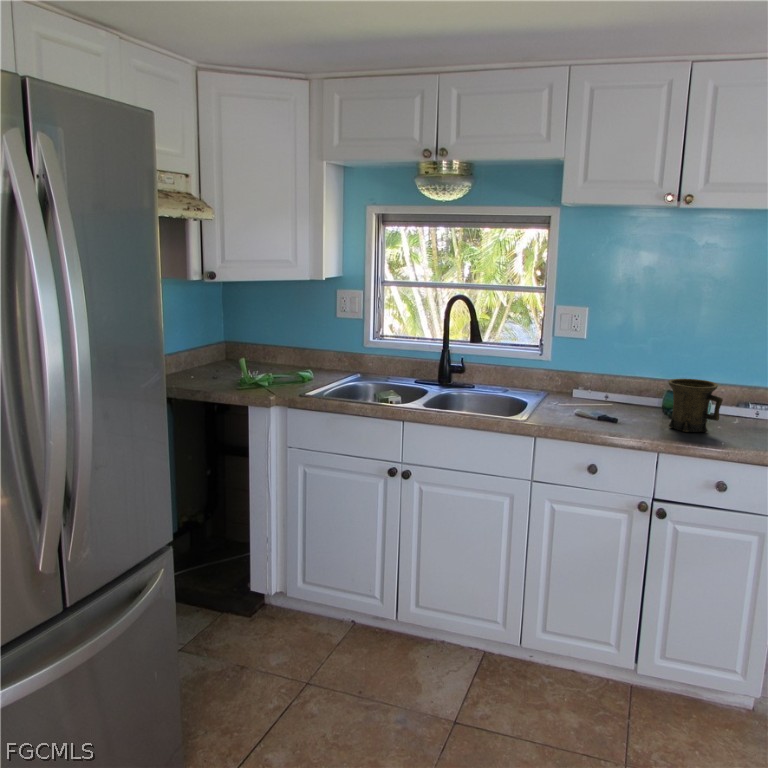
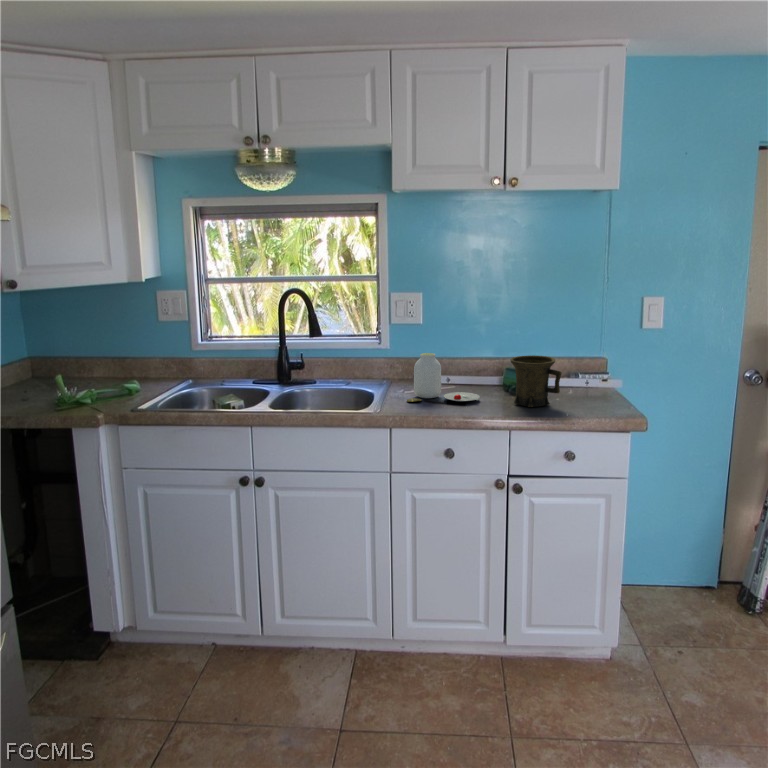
jar: none [557,367,634,419] -> present [407,353,480,402]

